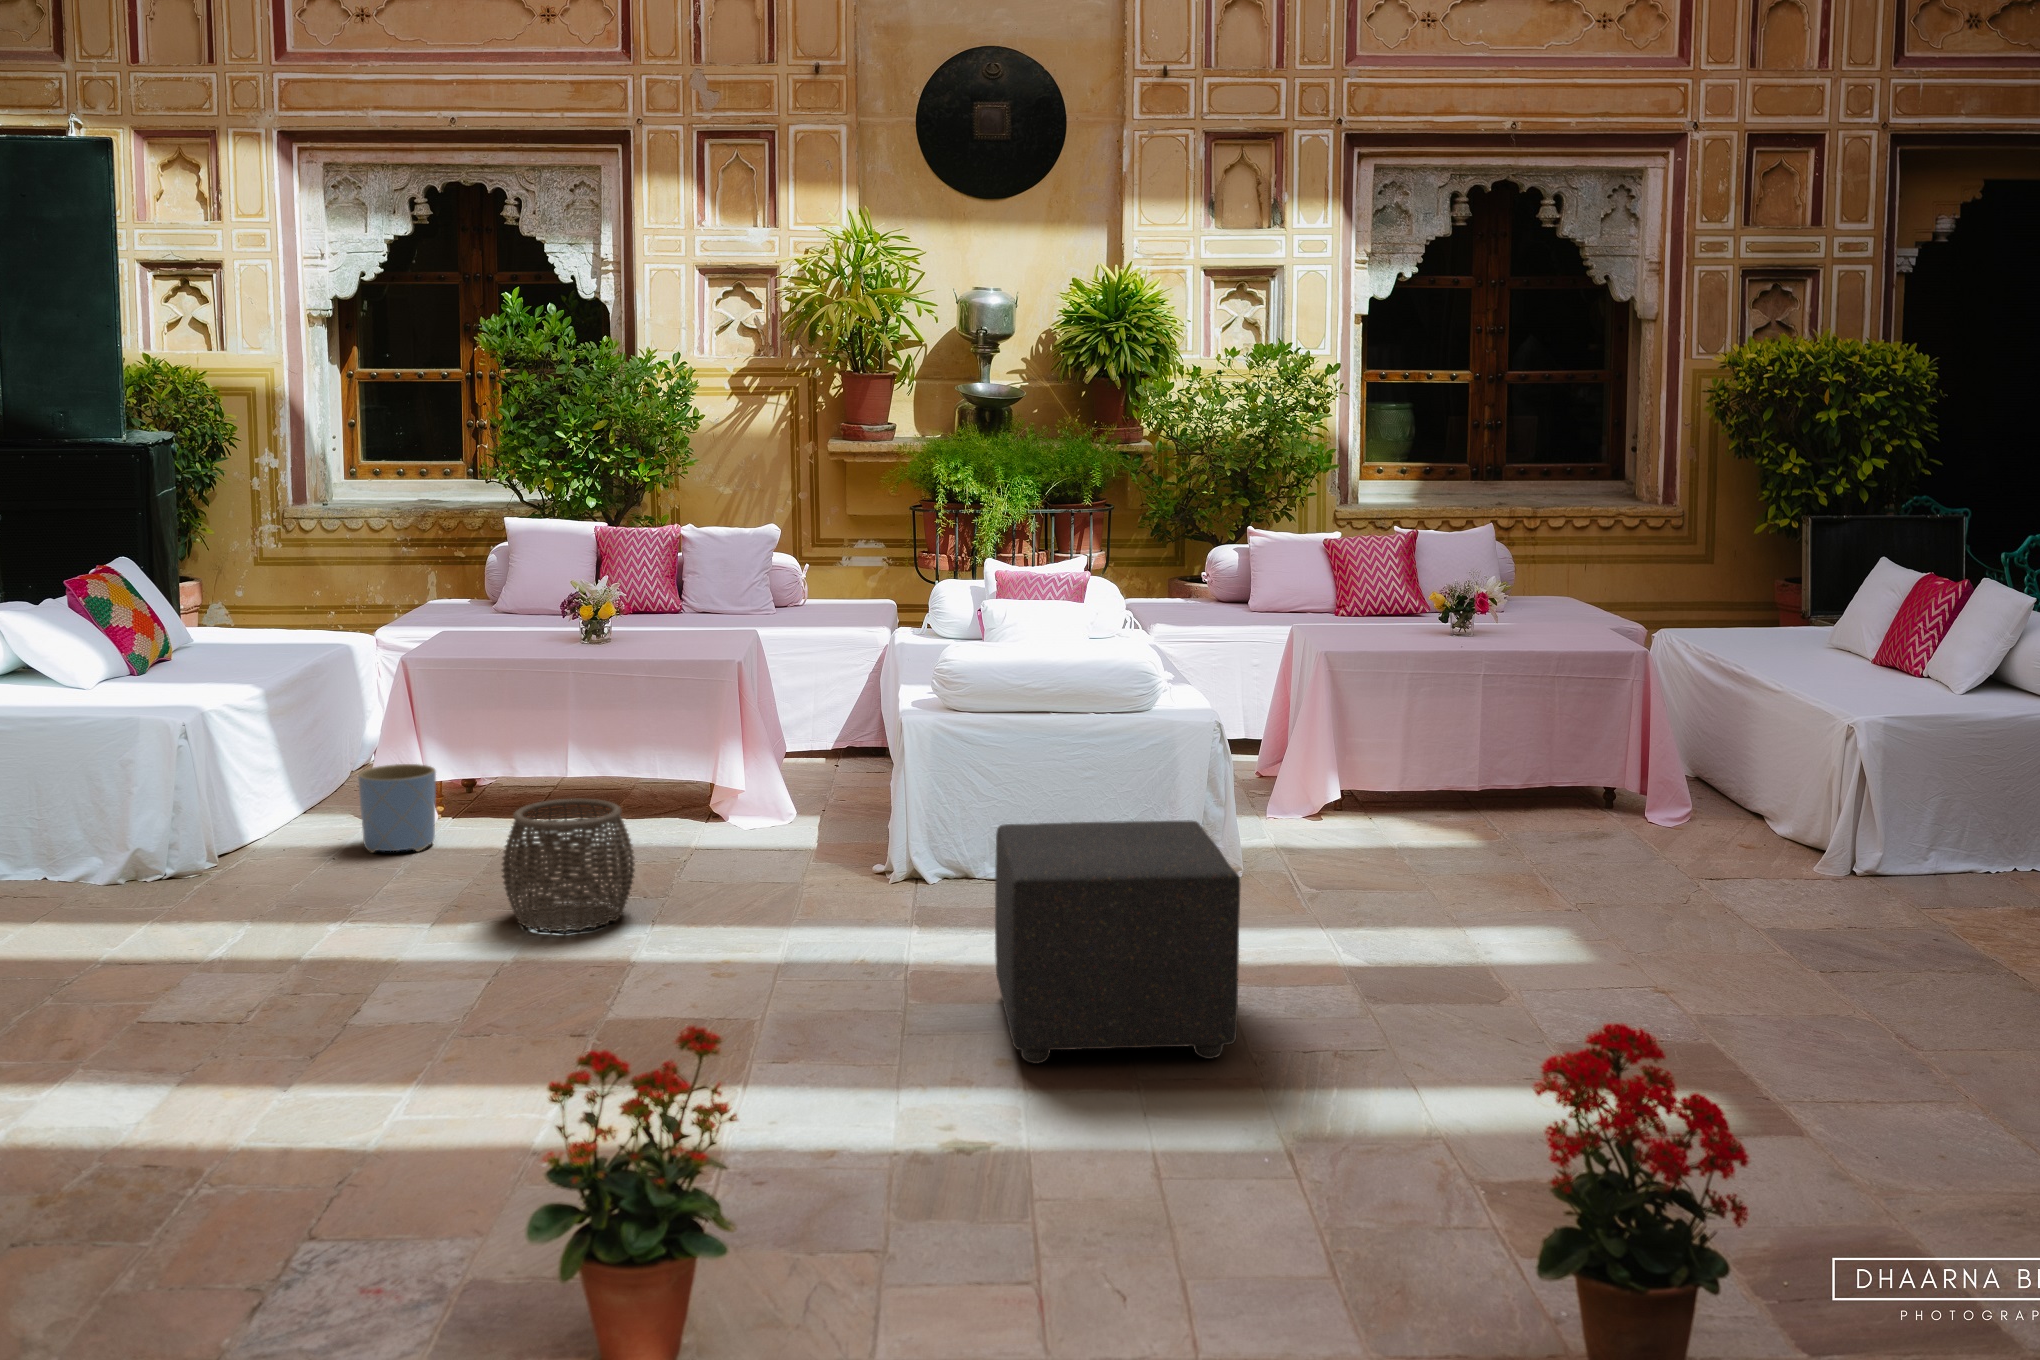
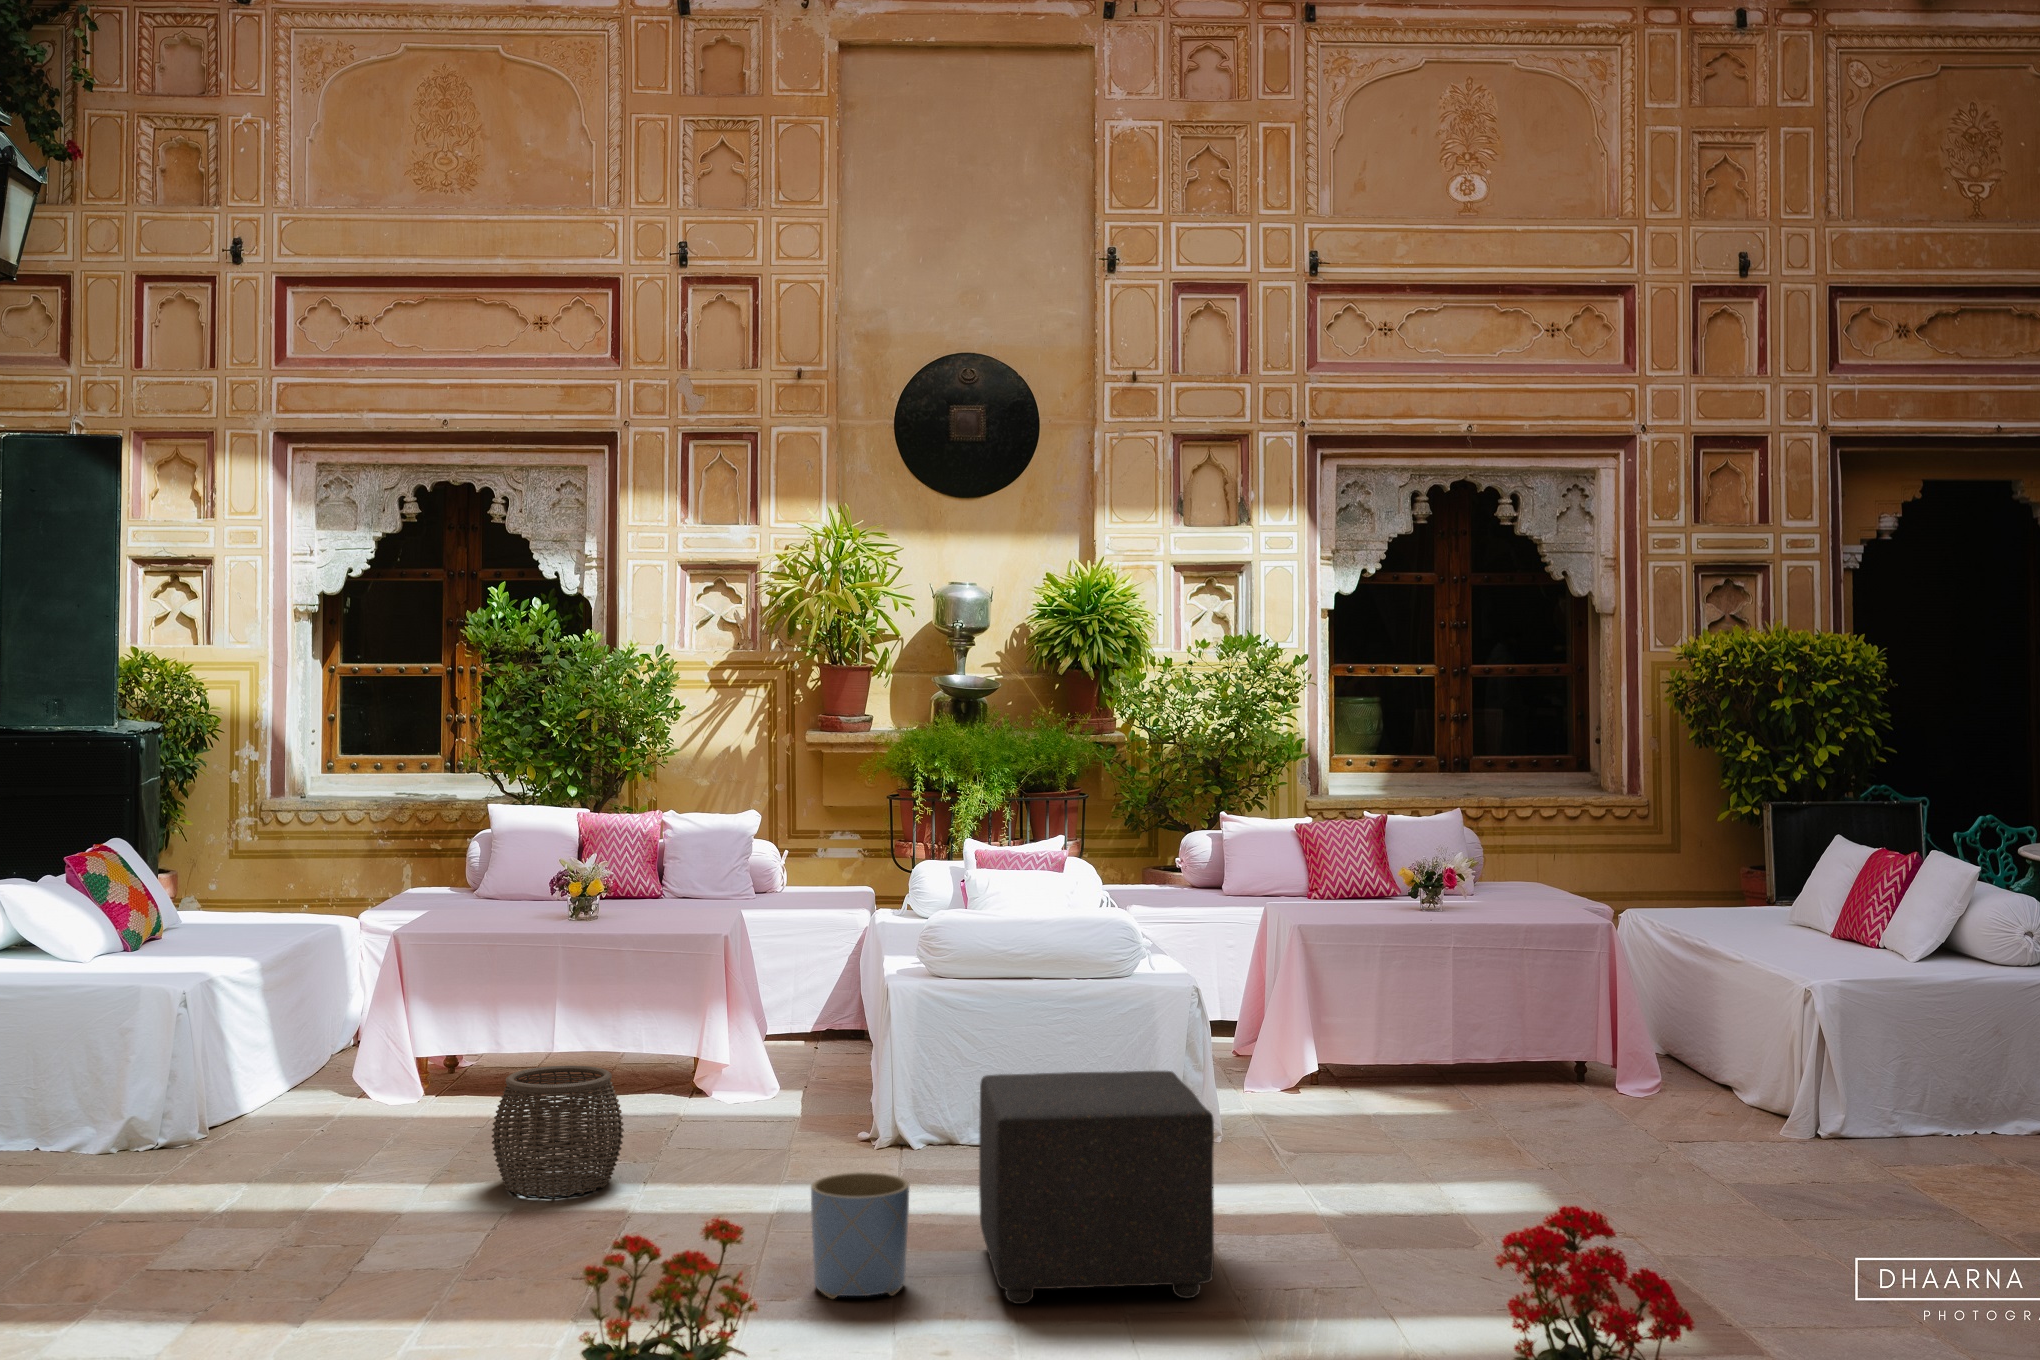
planter: present [358,764,436,853] -> present [811,1172,909,1299]

